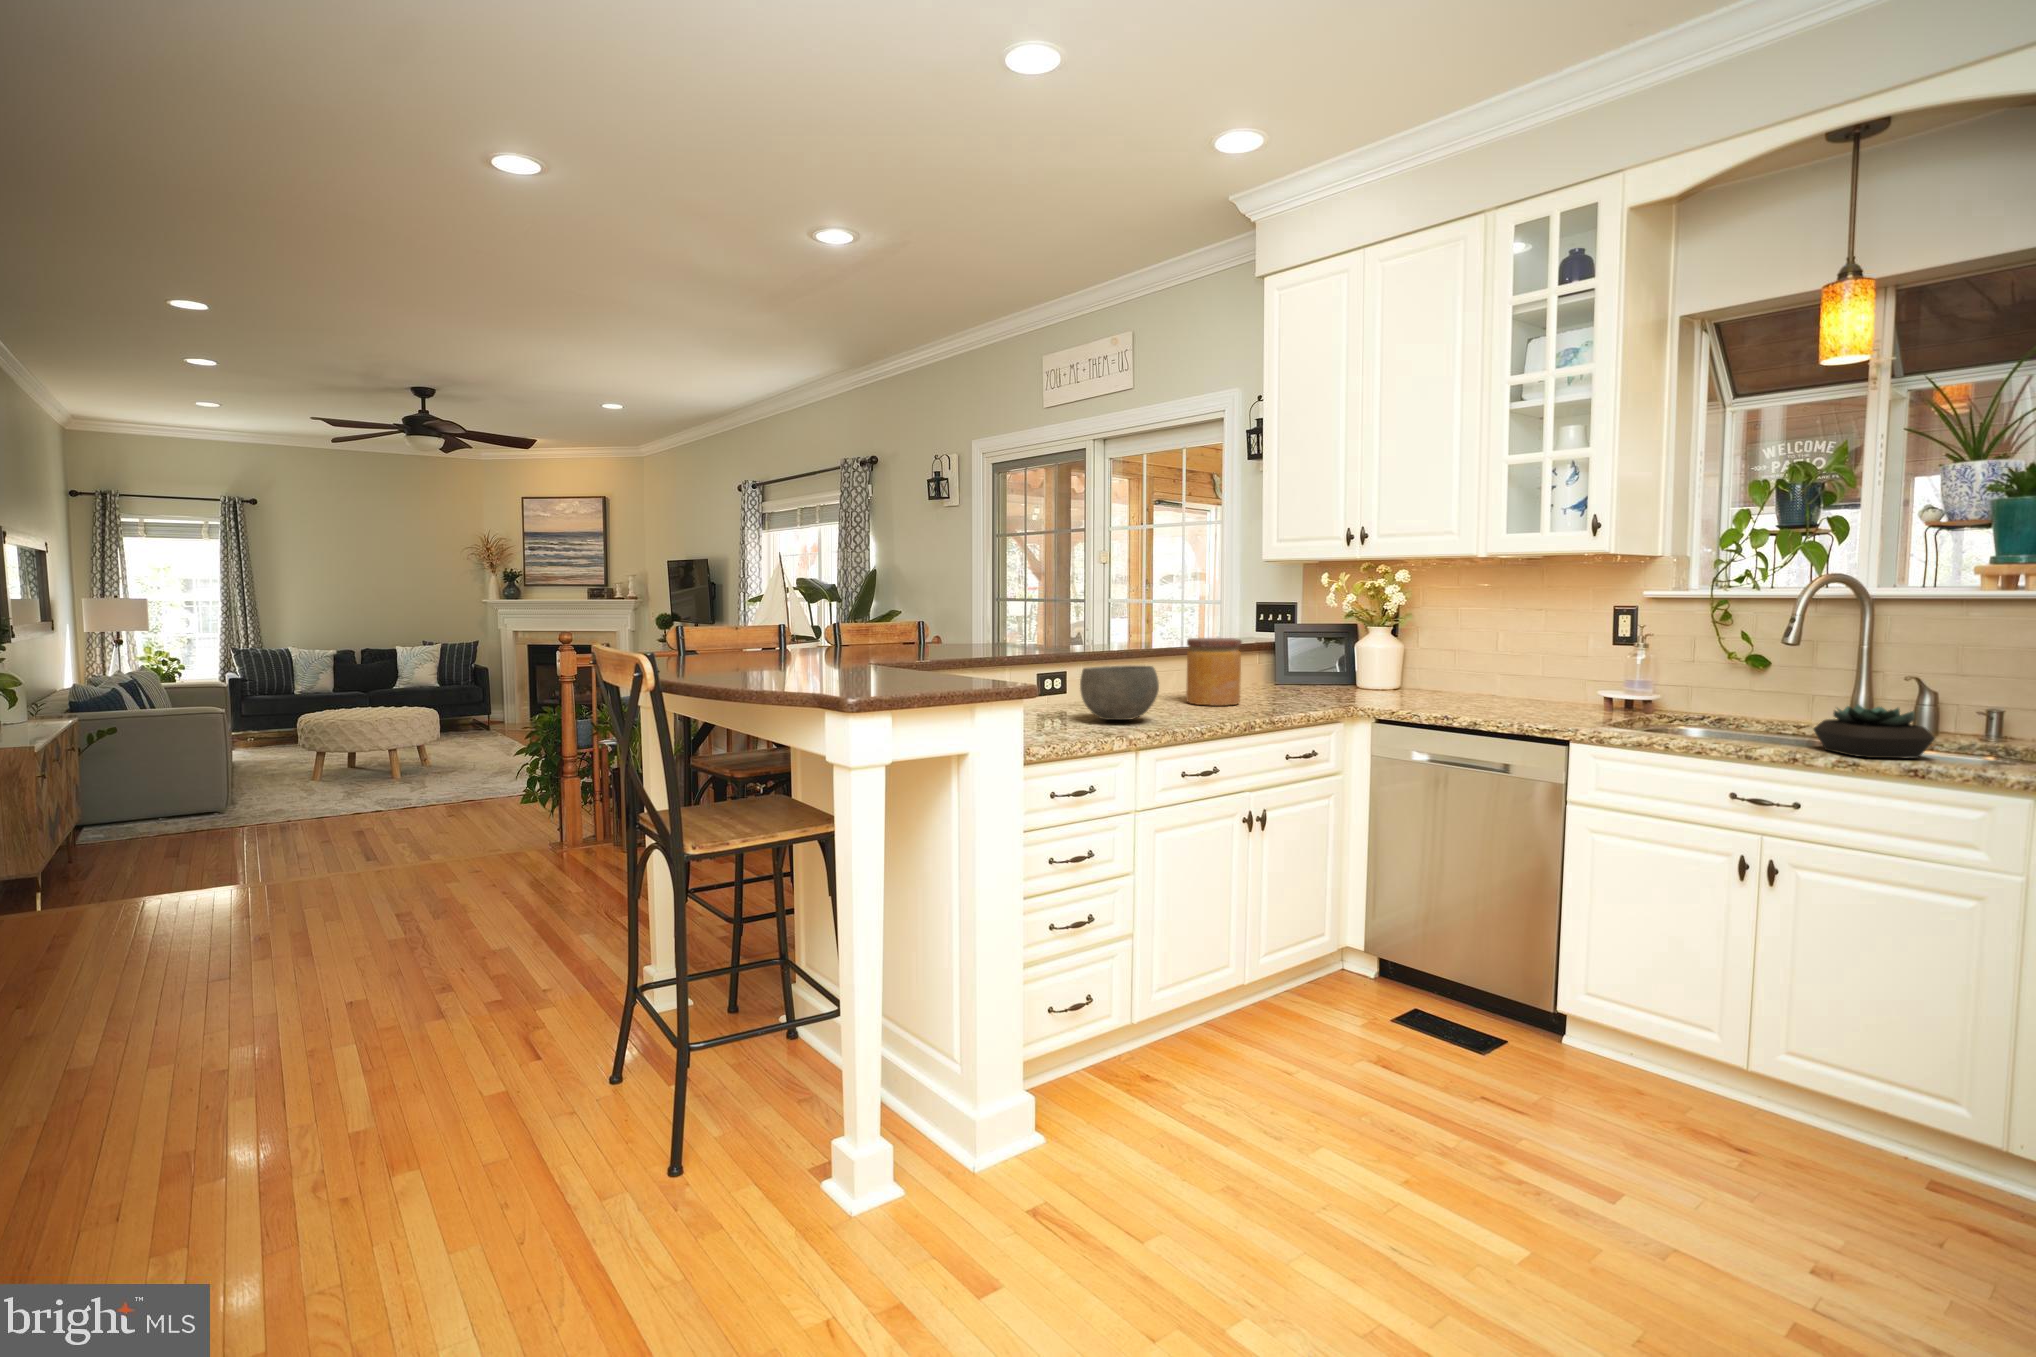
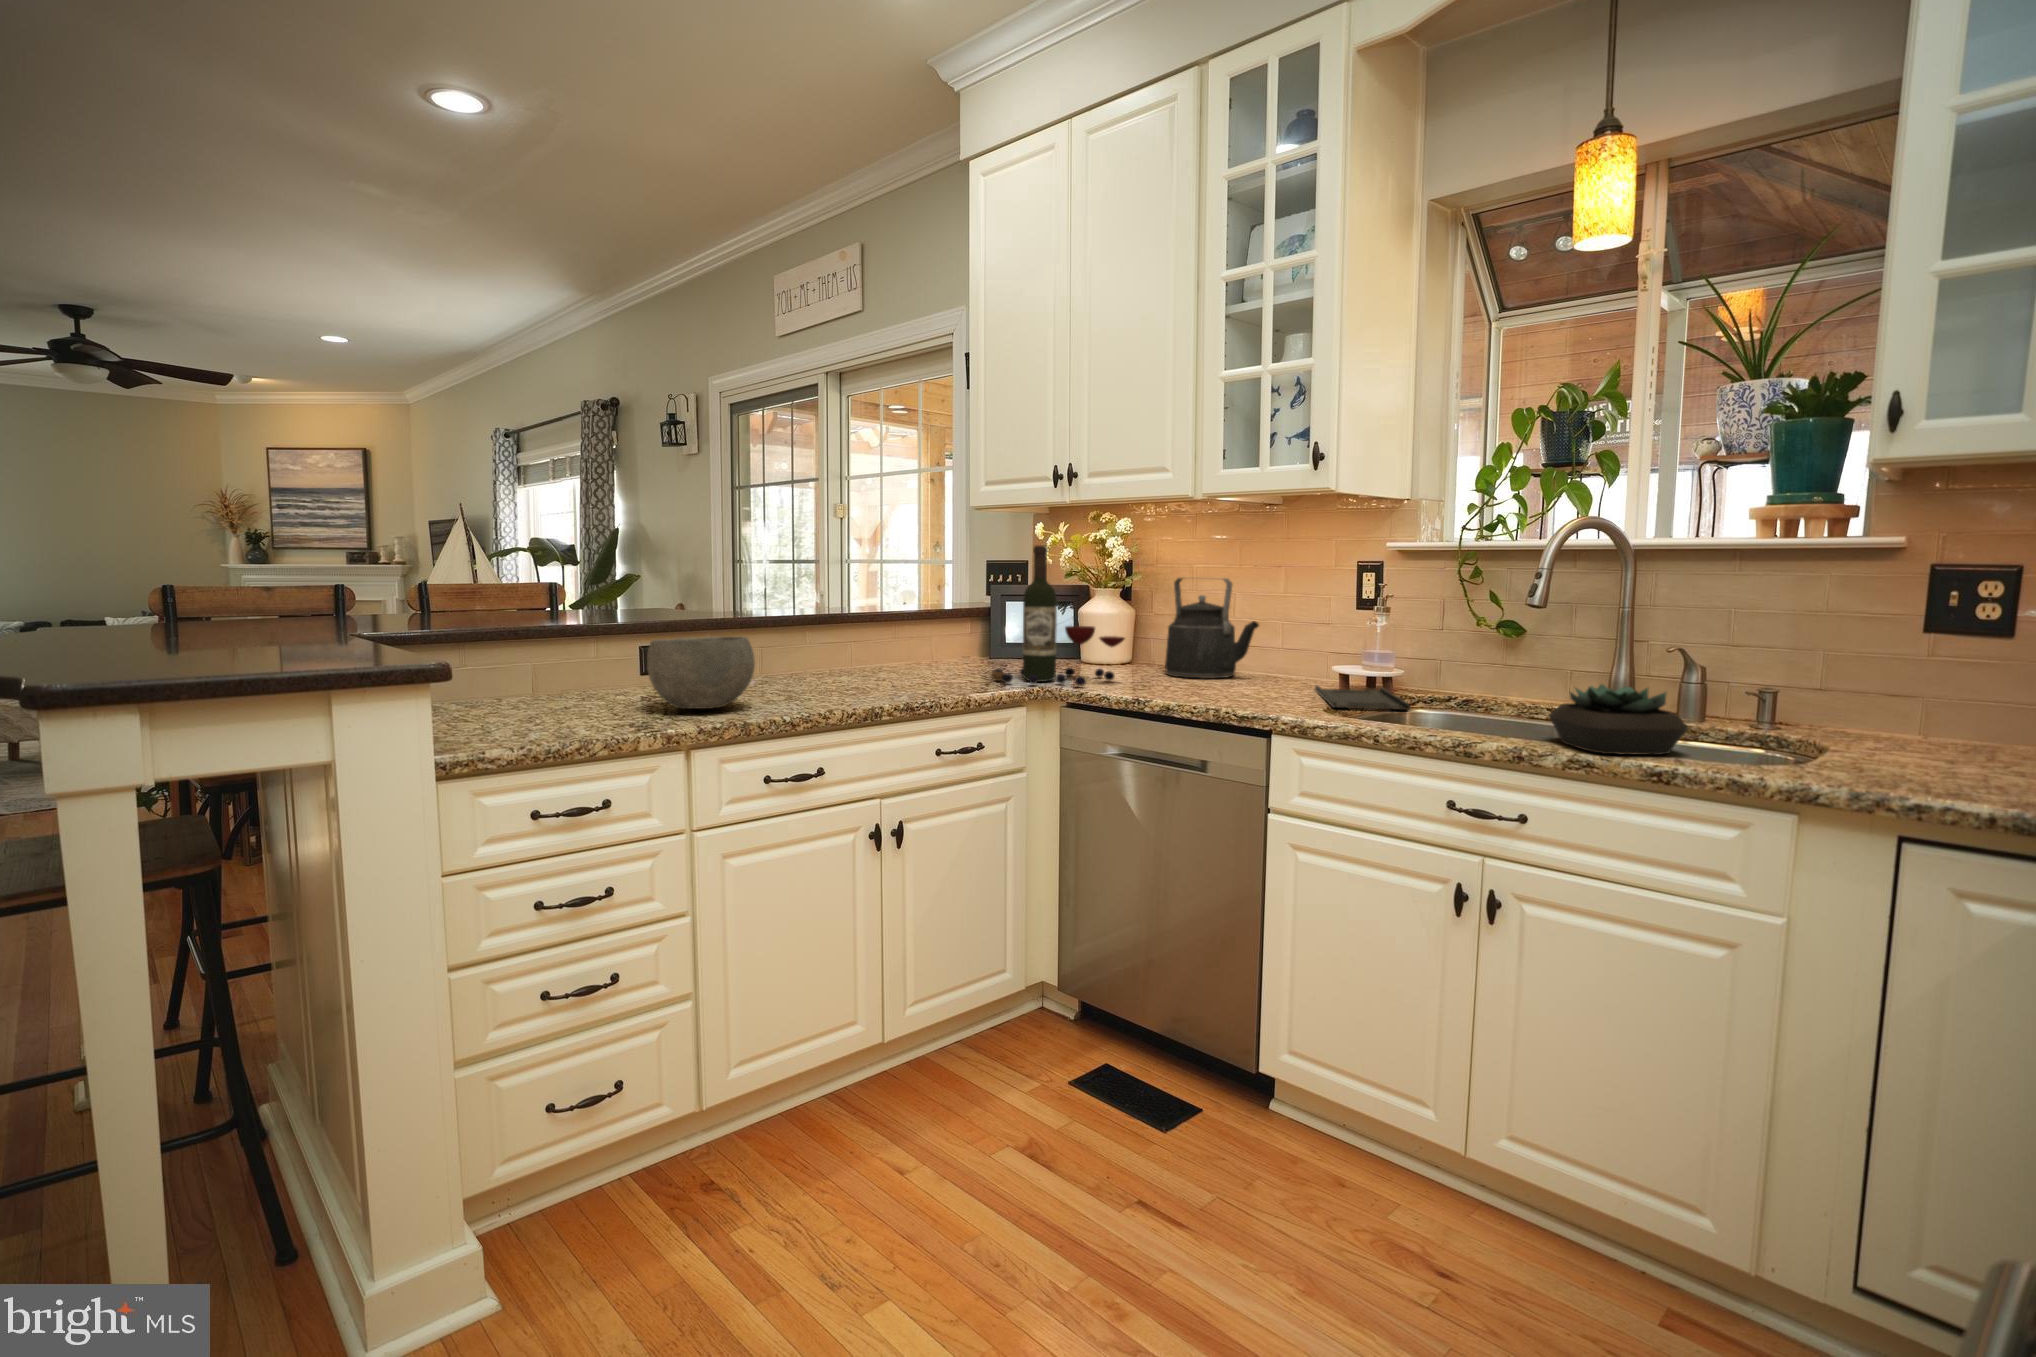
wine bottle: none [1301,593,1423,706] -> present [992,545,1125,686]
kettle: none [1439,617,1527,700] -> present [1165,578,1259,678]
jar: present [1186,638,1242,706] -> none [838,602,906,687]
tray: none [1581,706,1680,725] -> present [1315,685,1410,710]

